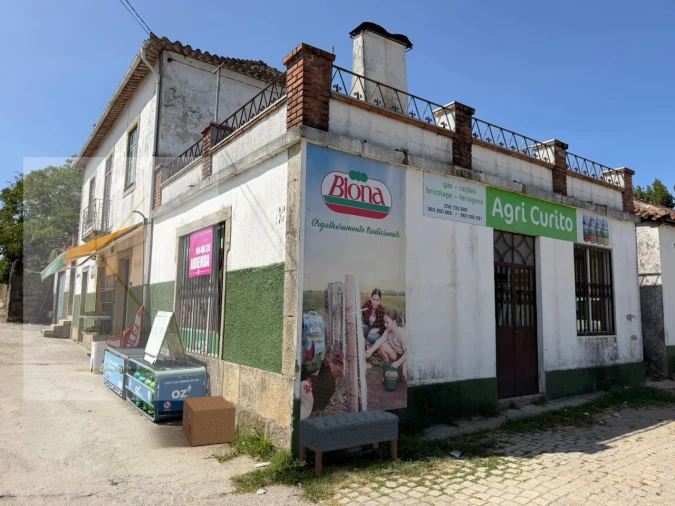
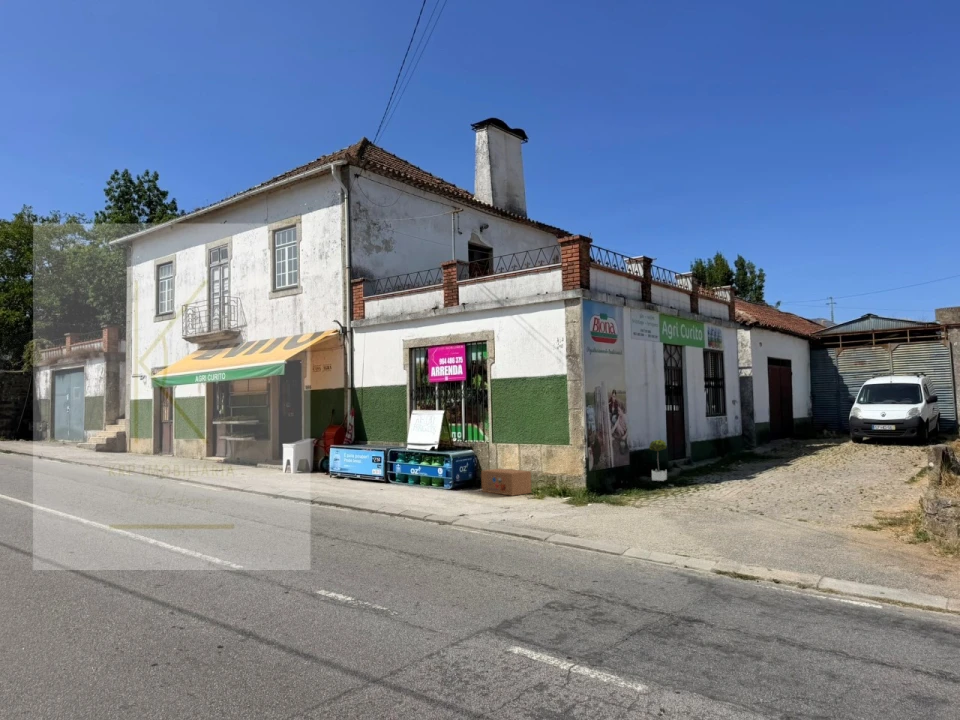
potted tree: none [454,367,483,432] -> present [649,439,667,481]
bench: present [298,410,399,477] -> none [590,465,639,499]

